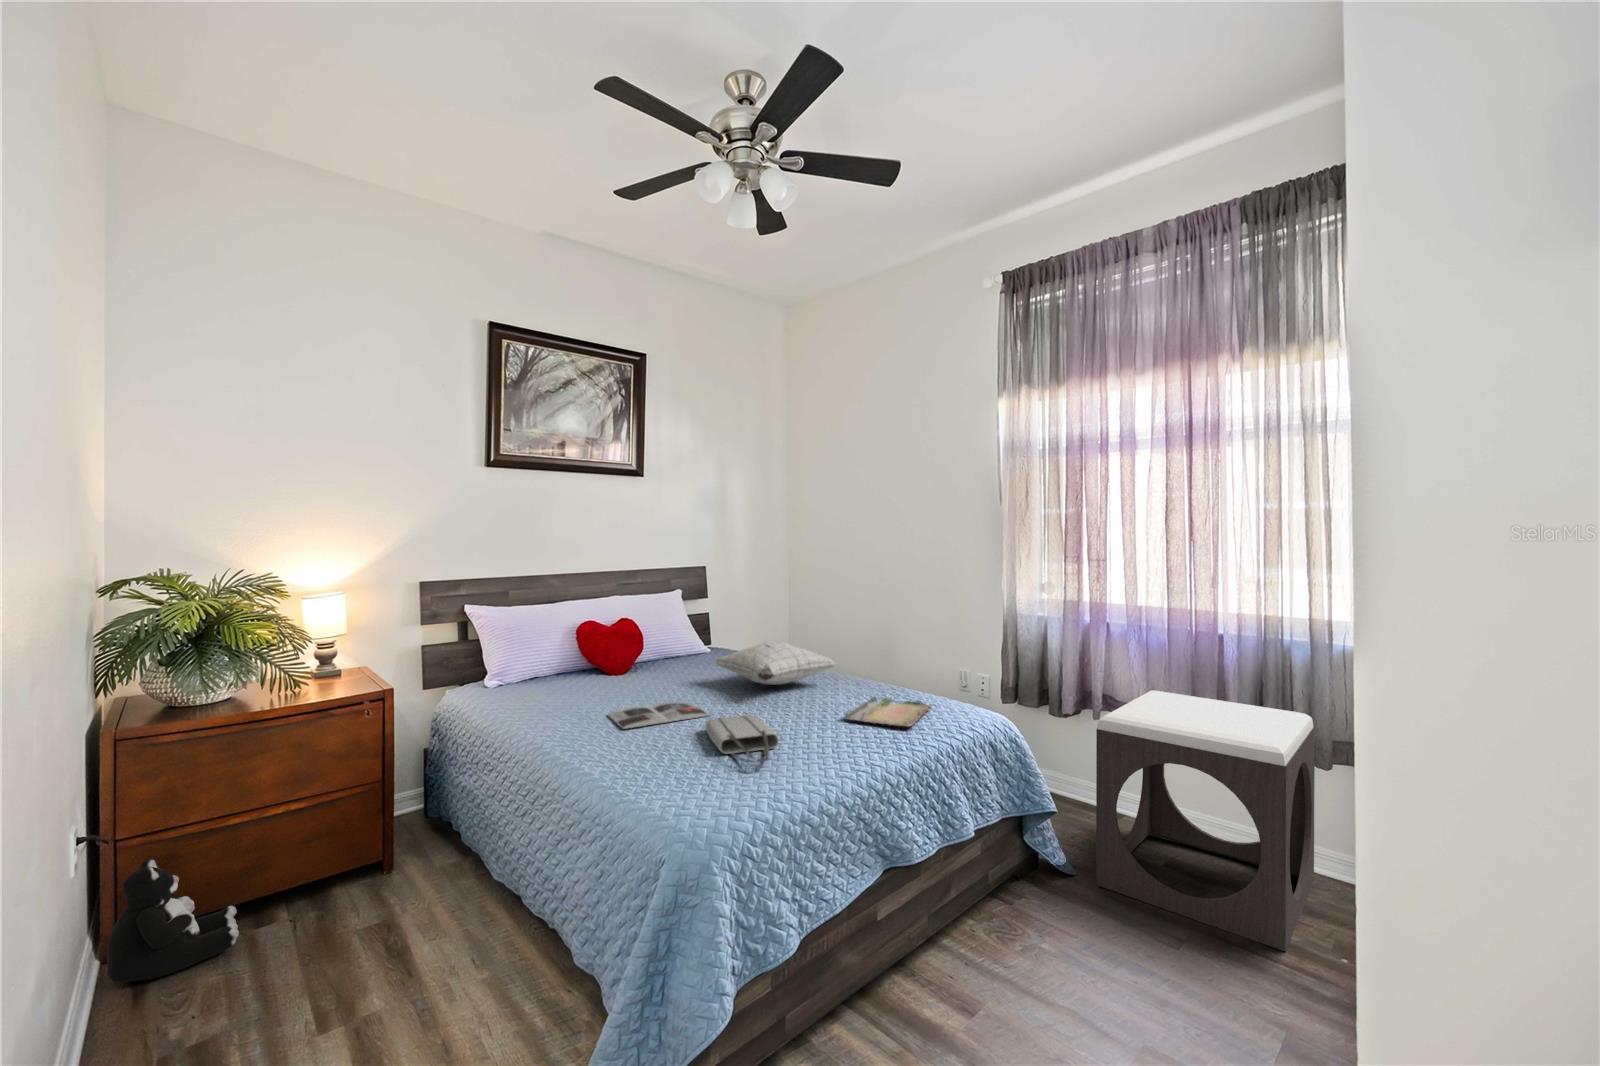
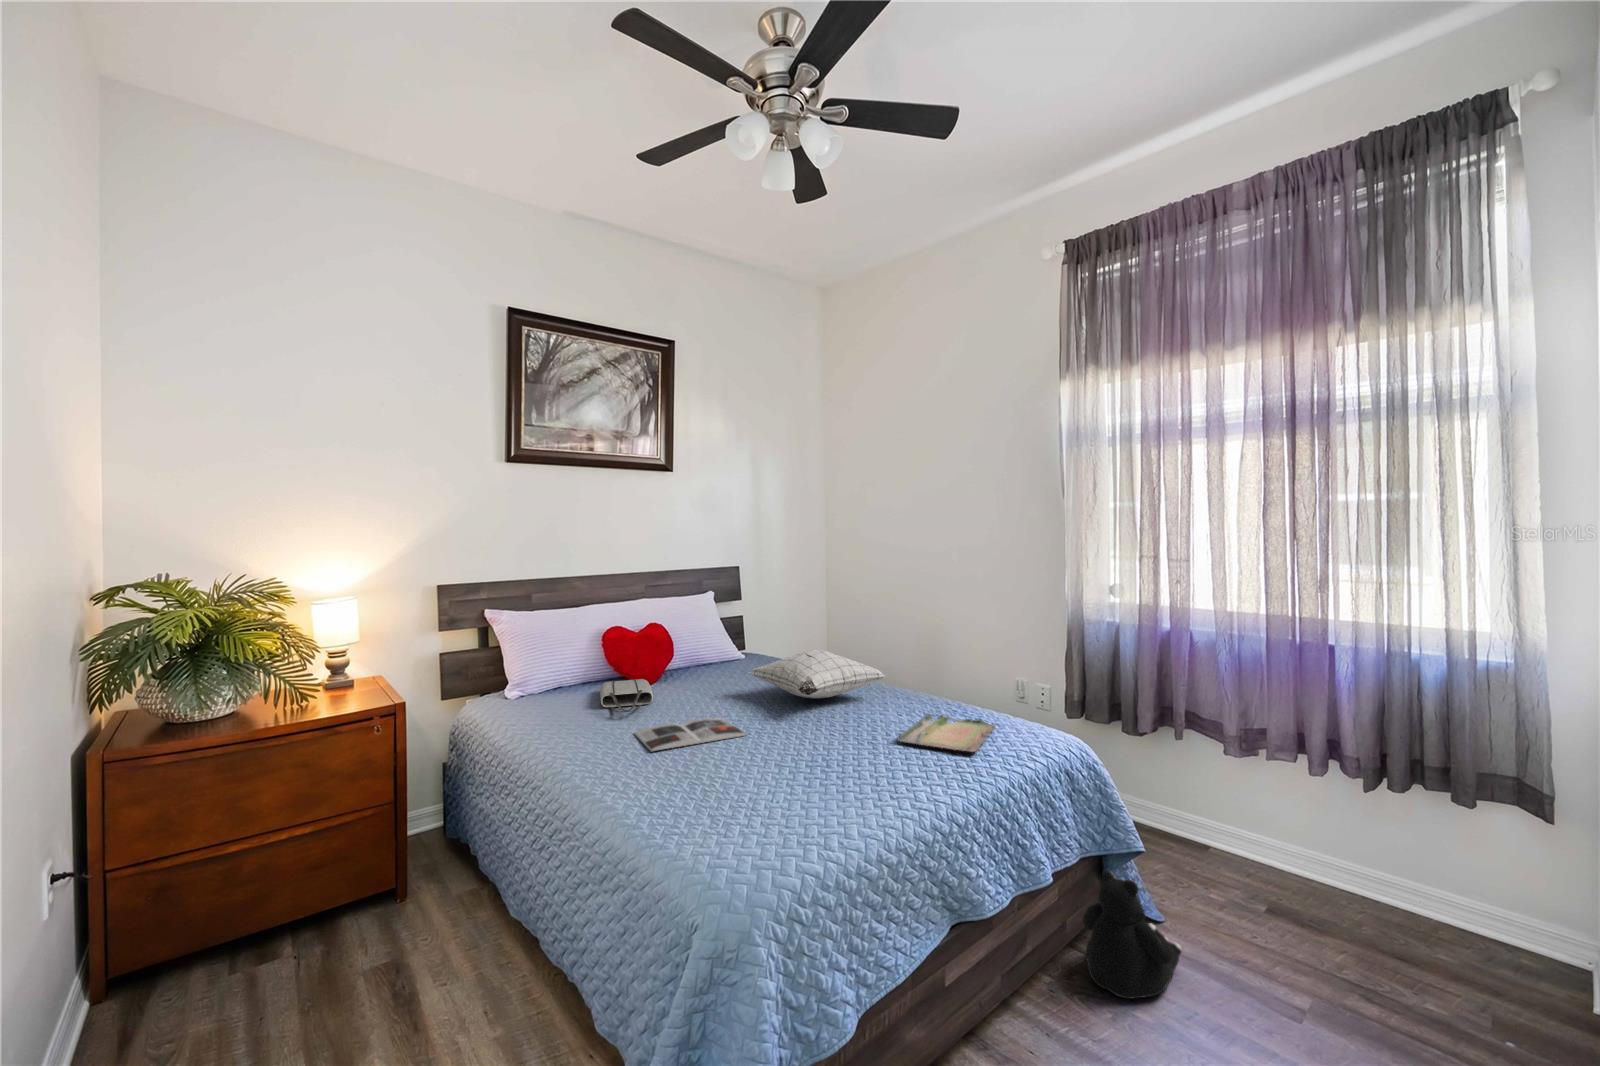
footstool: present [1096,691,1315,951] -> none [1190,708,1451,1030]
tote bag: present [705,715,779,762] -> present [600,679,653,712]
plush toy: present [107,860,239,982] -> present [1082,871,1182,999]

